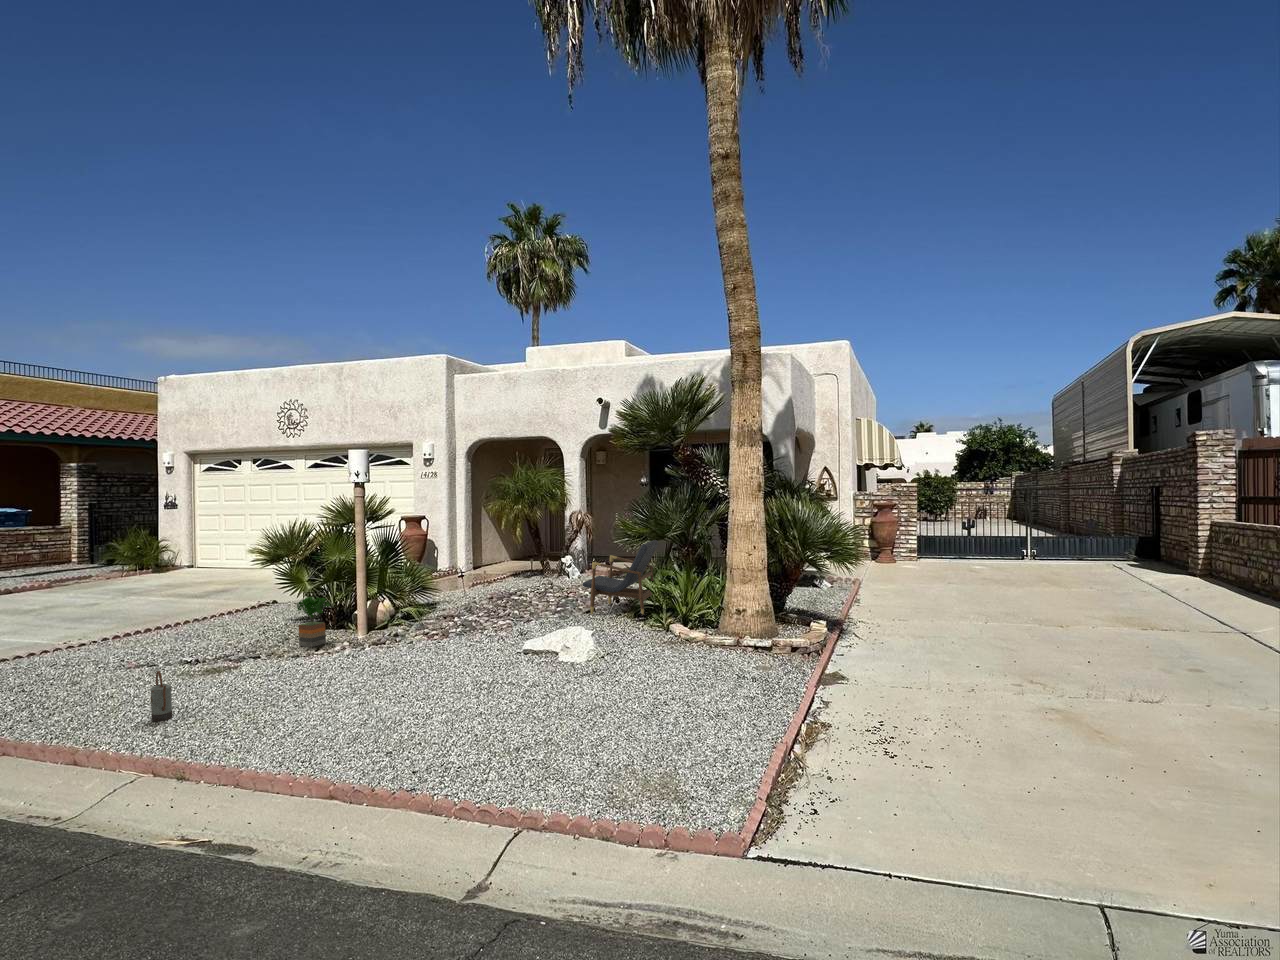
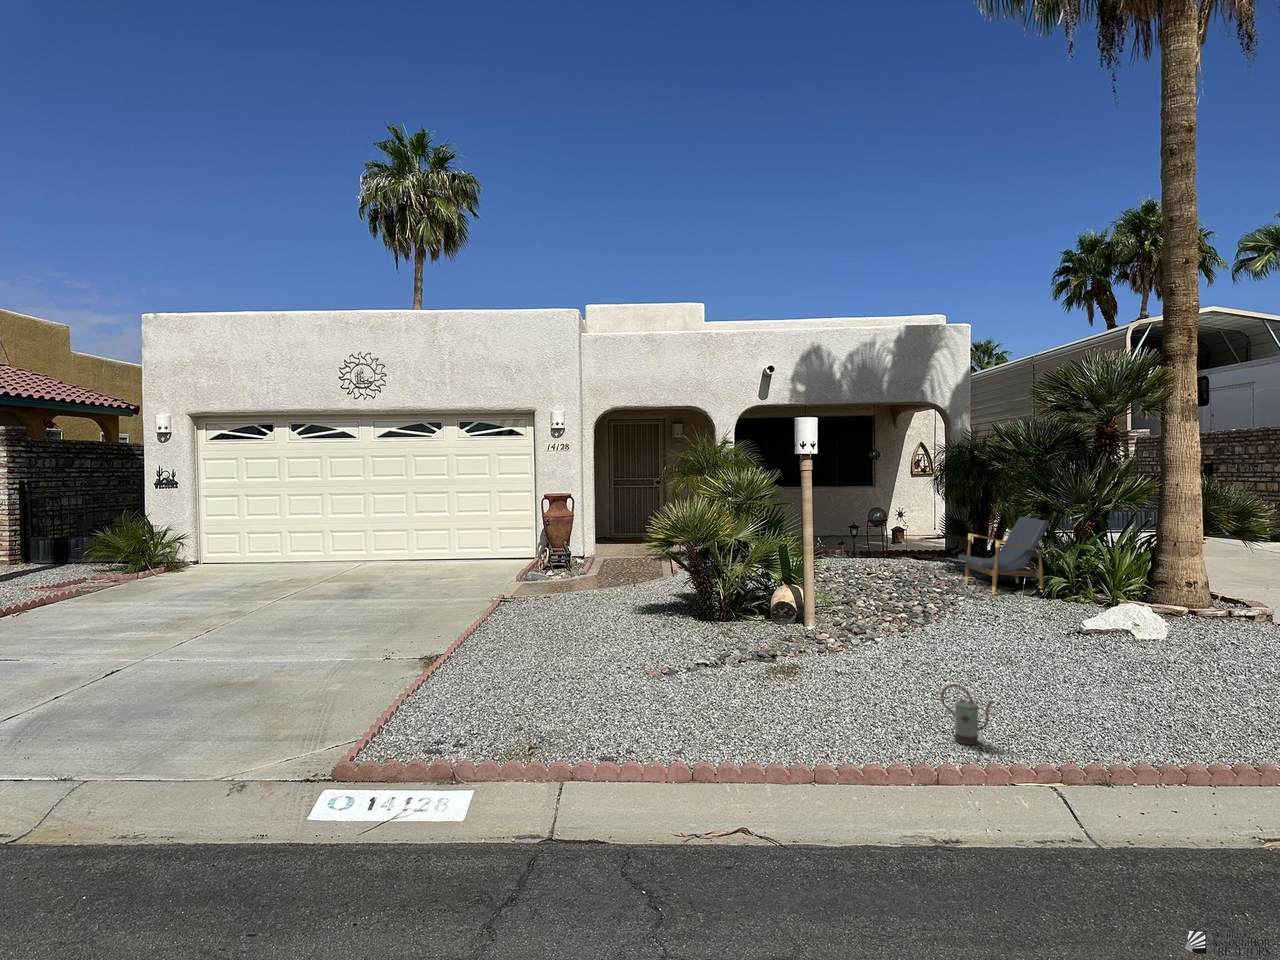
potted tree: present [297,597,330,647] -> none [792,589,832,648]

